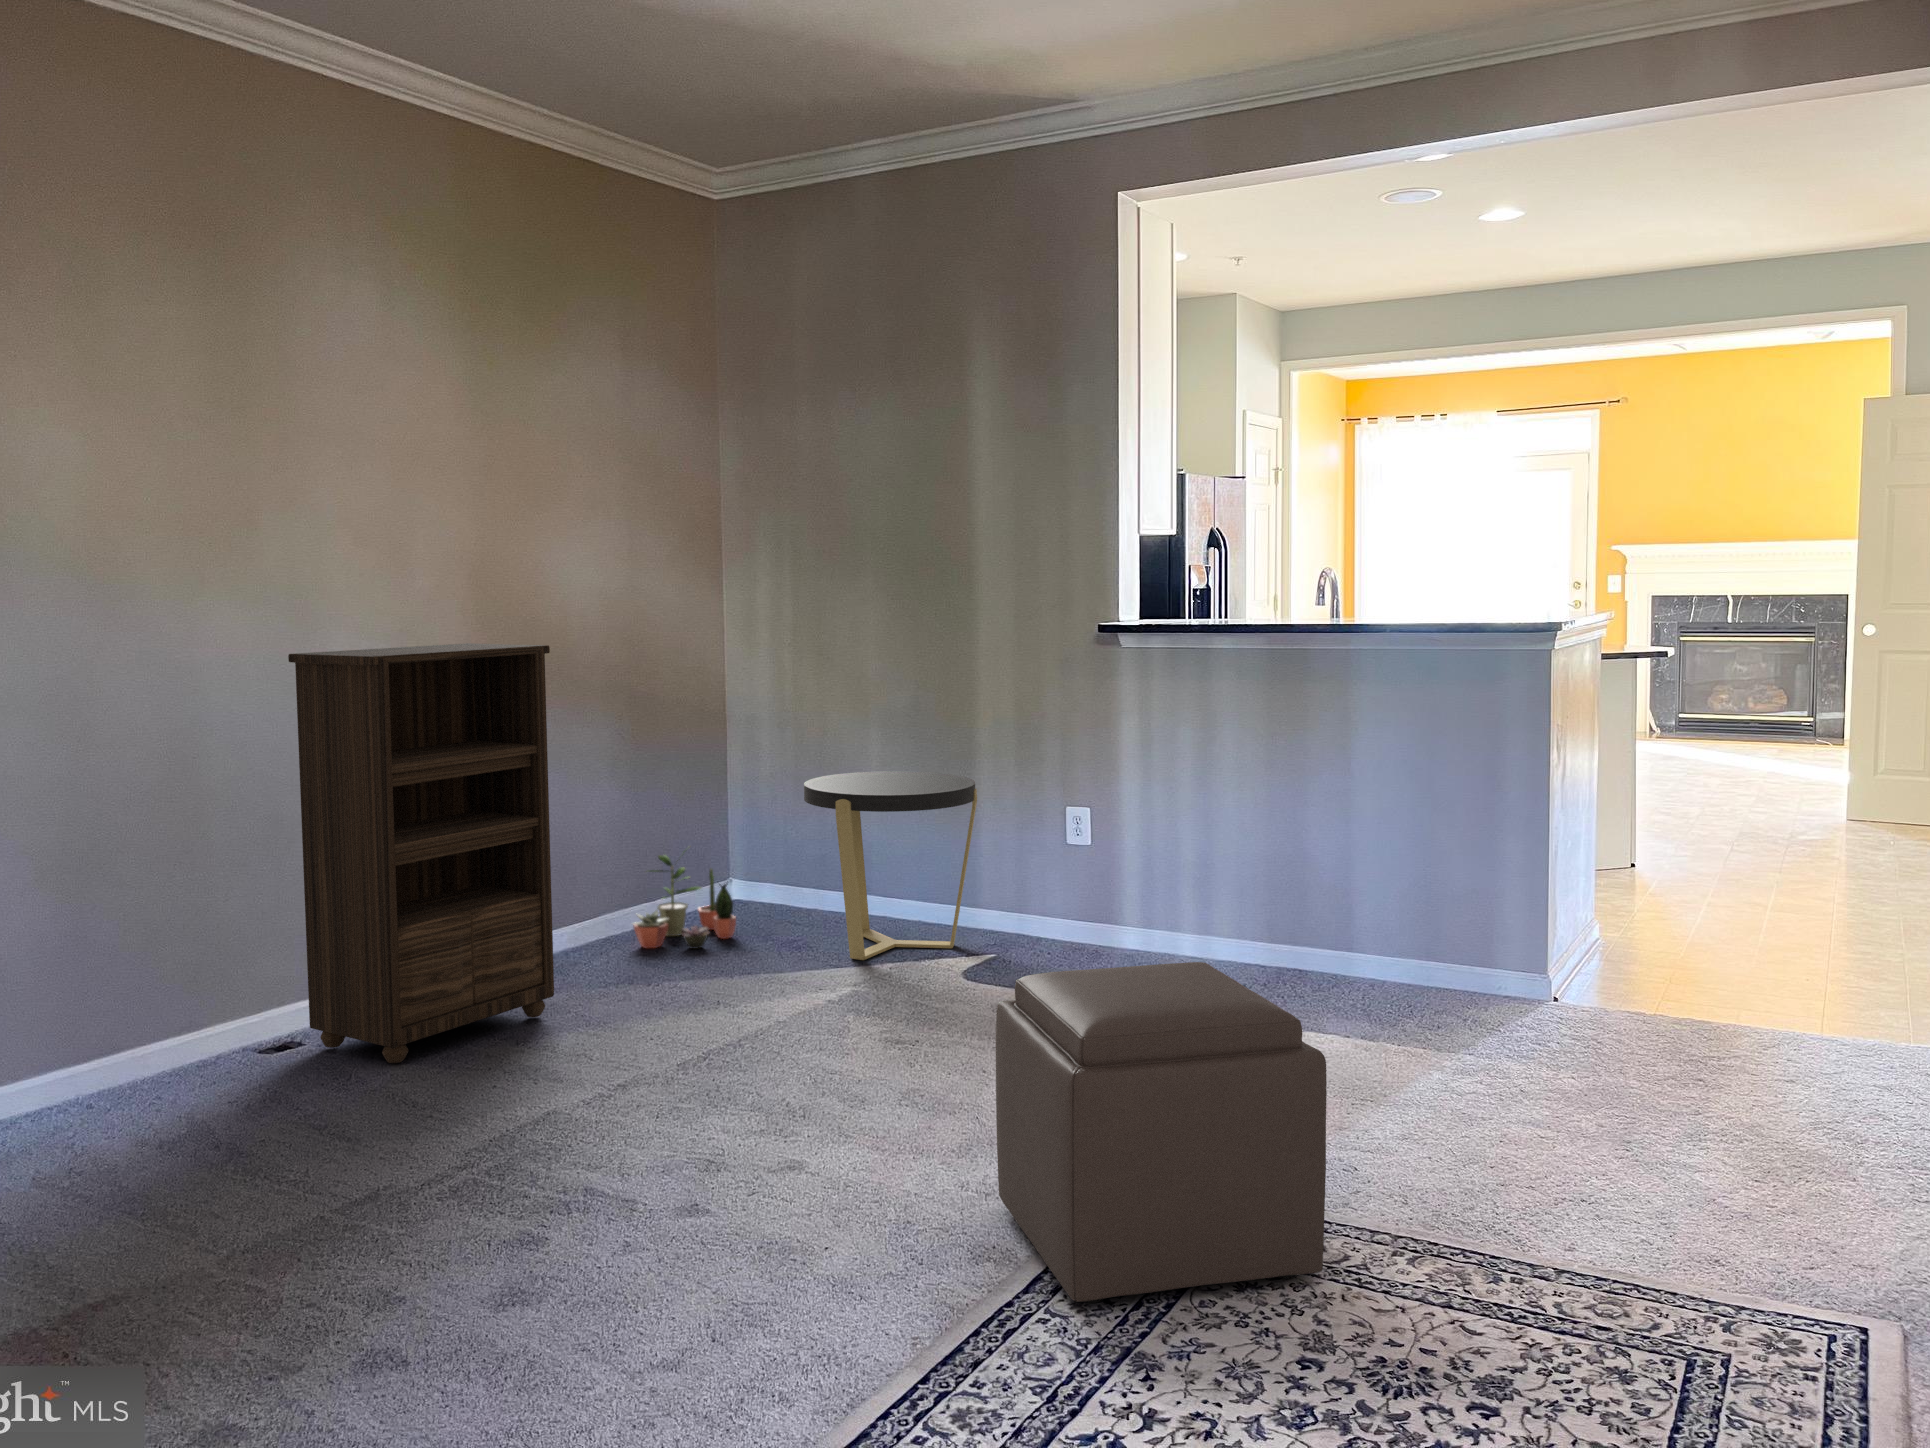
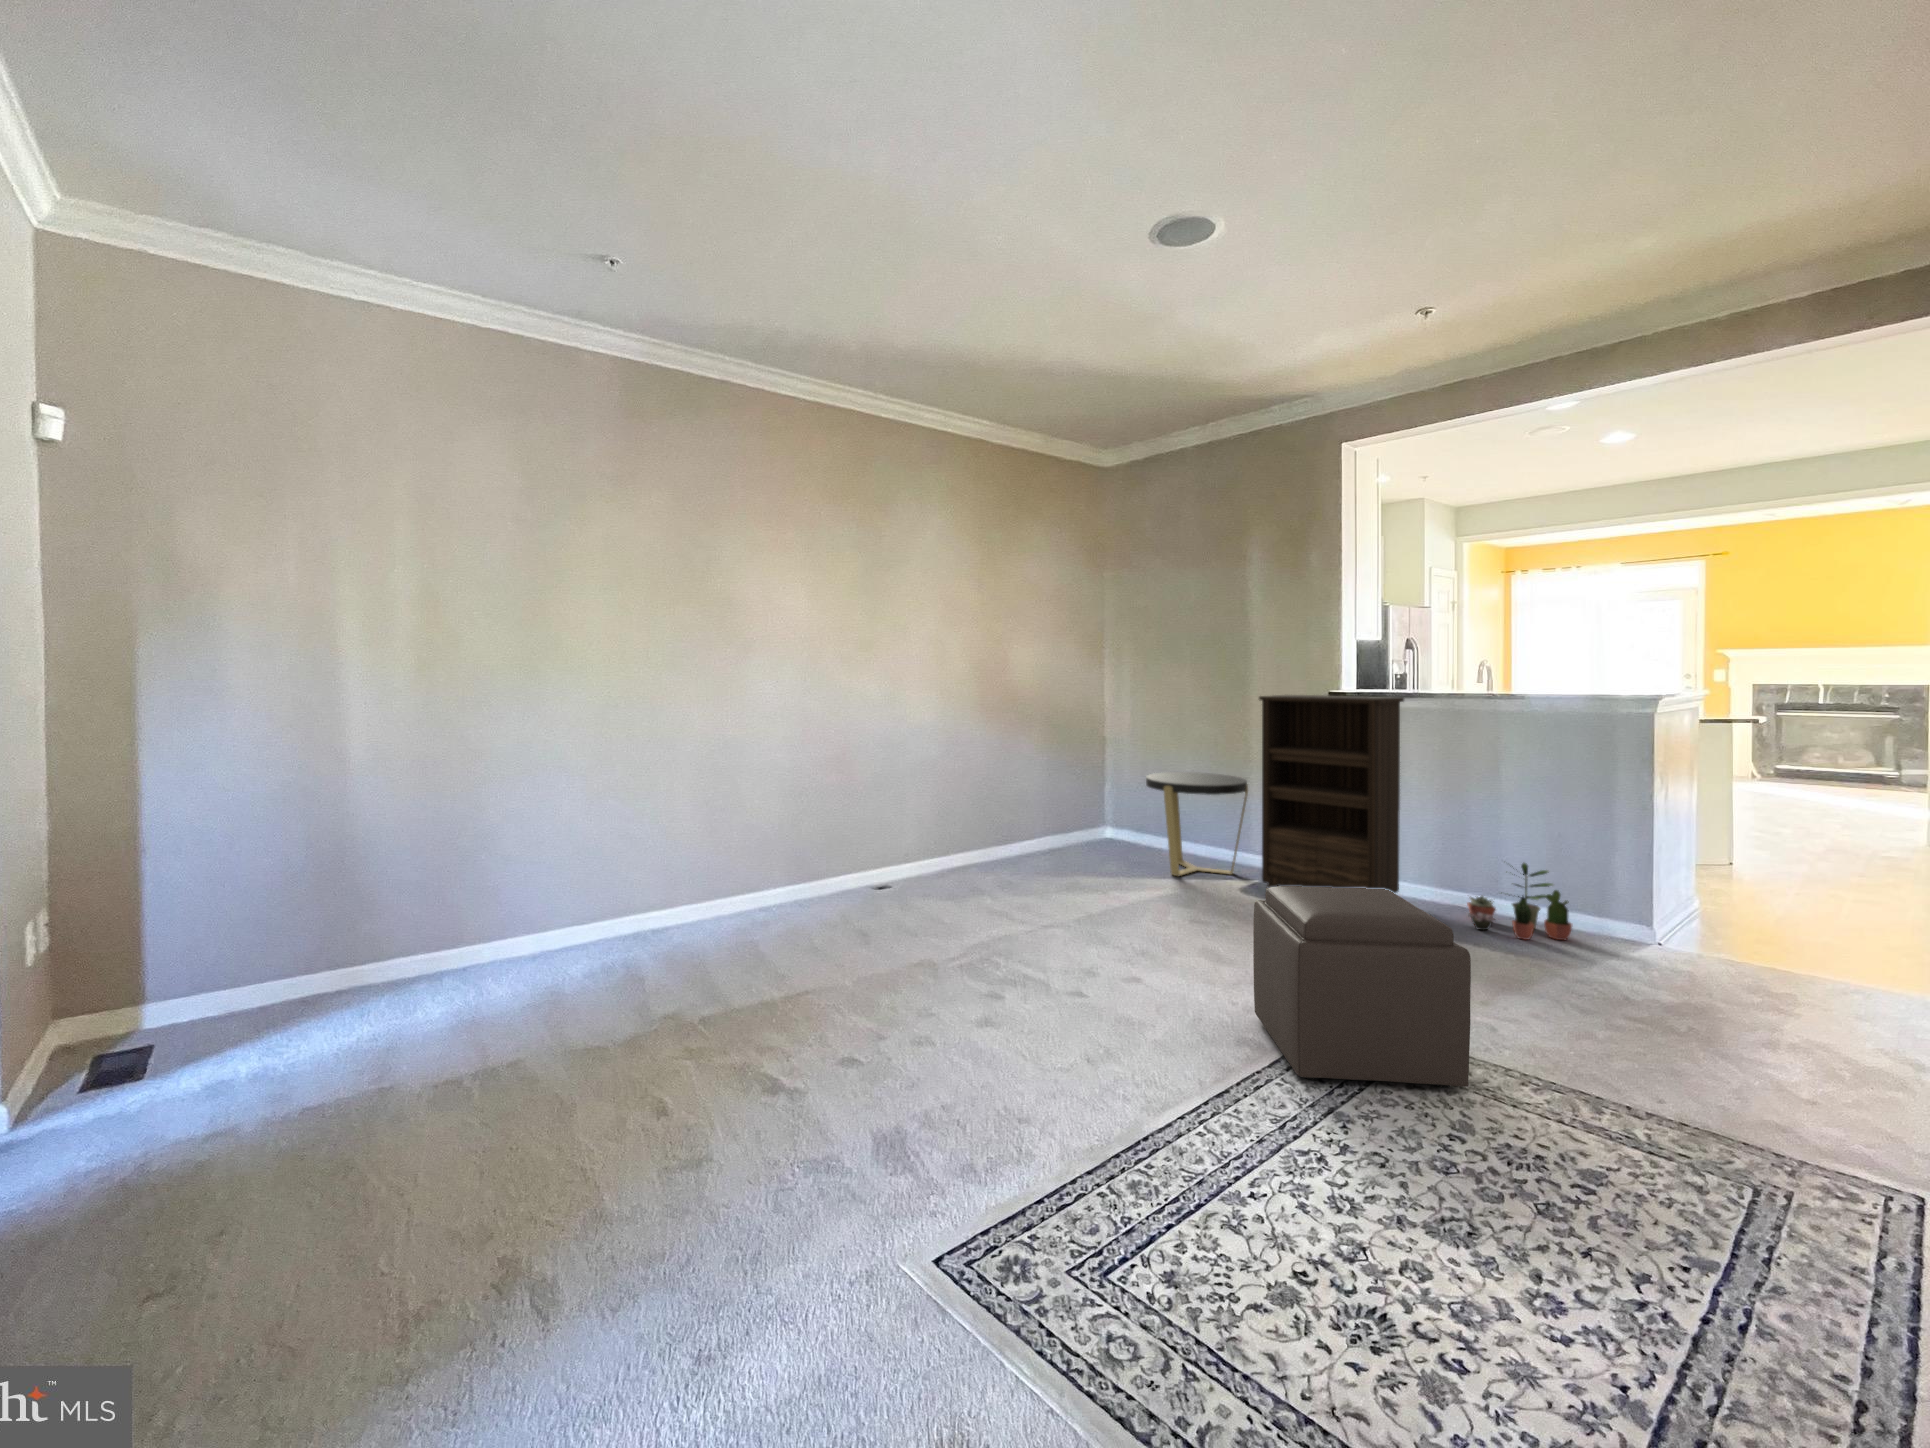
bookshelf: present [288,643,554,1063] -> present [1259,695,1404,893]
potted plant: present [633,855,736,949] -> present [1467,863,1572,940]

